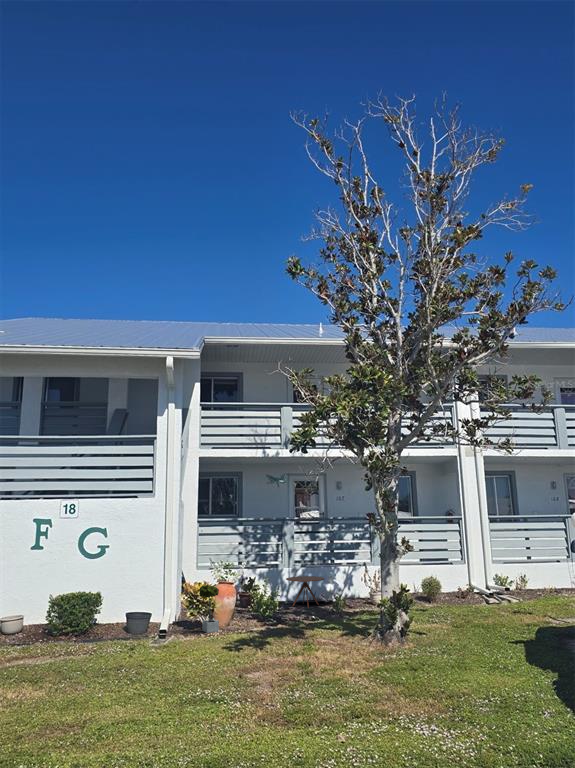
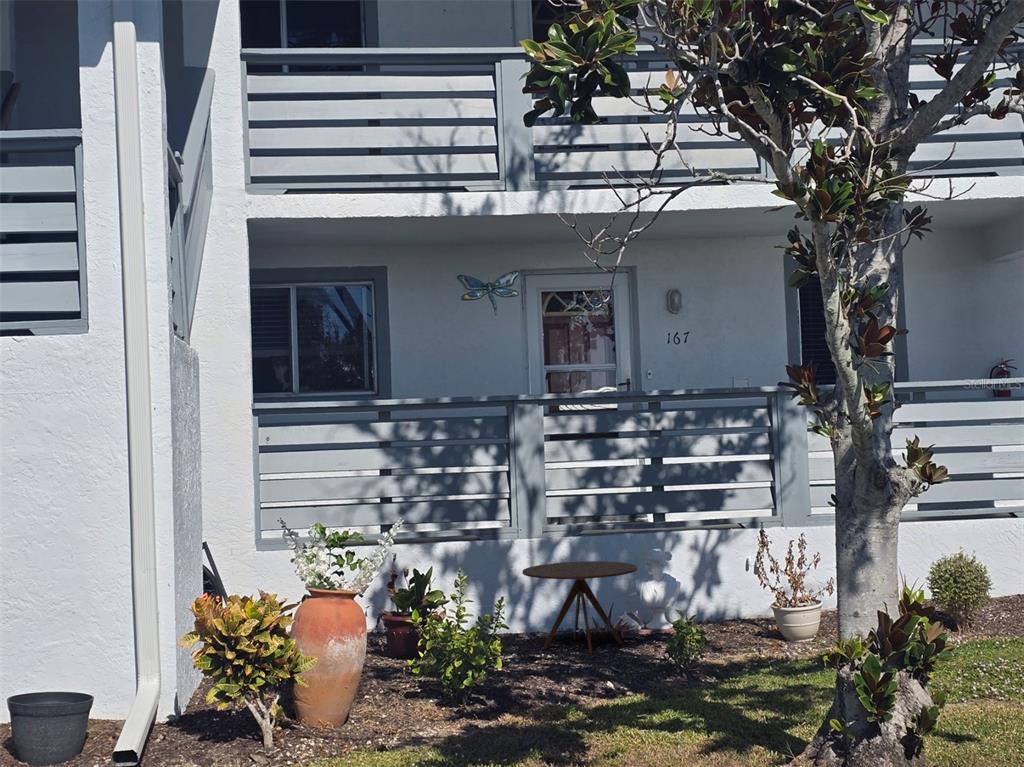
potted tree: present [199,585,219,633] -> none [244,603,312,749]

